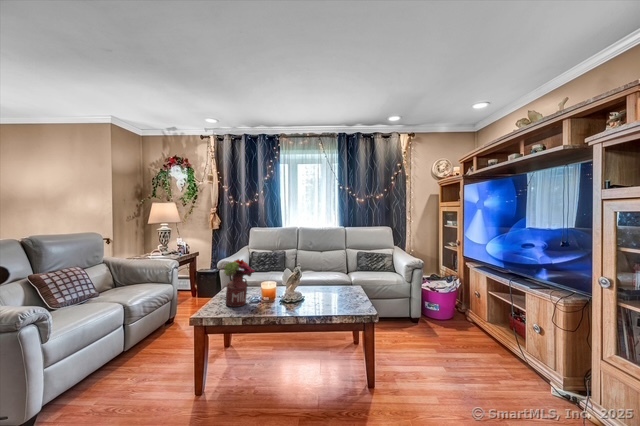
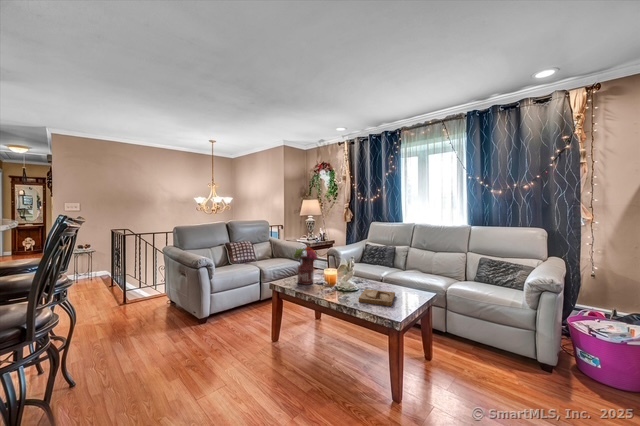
tray: none [312,293,353,309] -> present [359,289,395,306]

